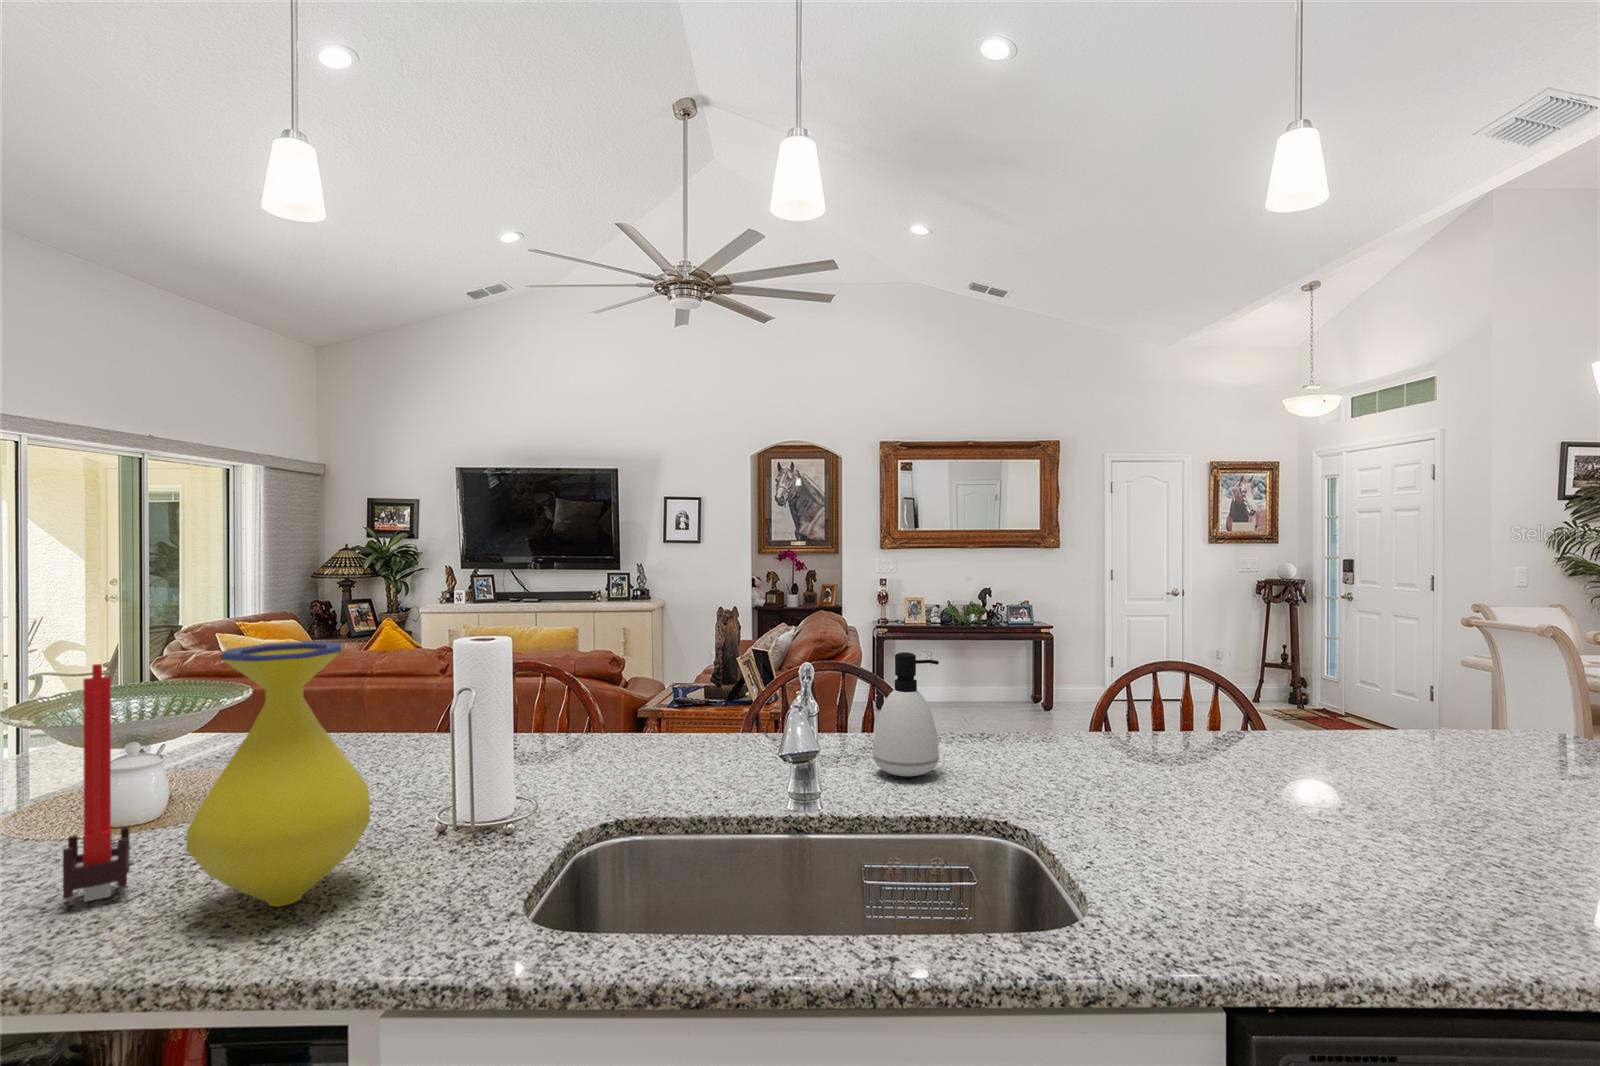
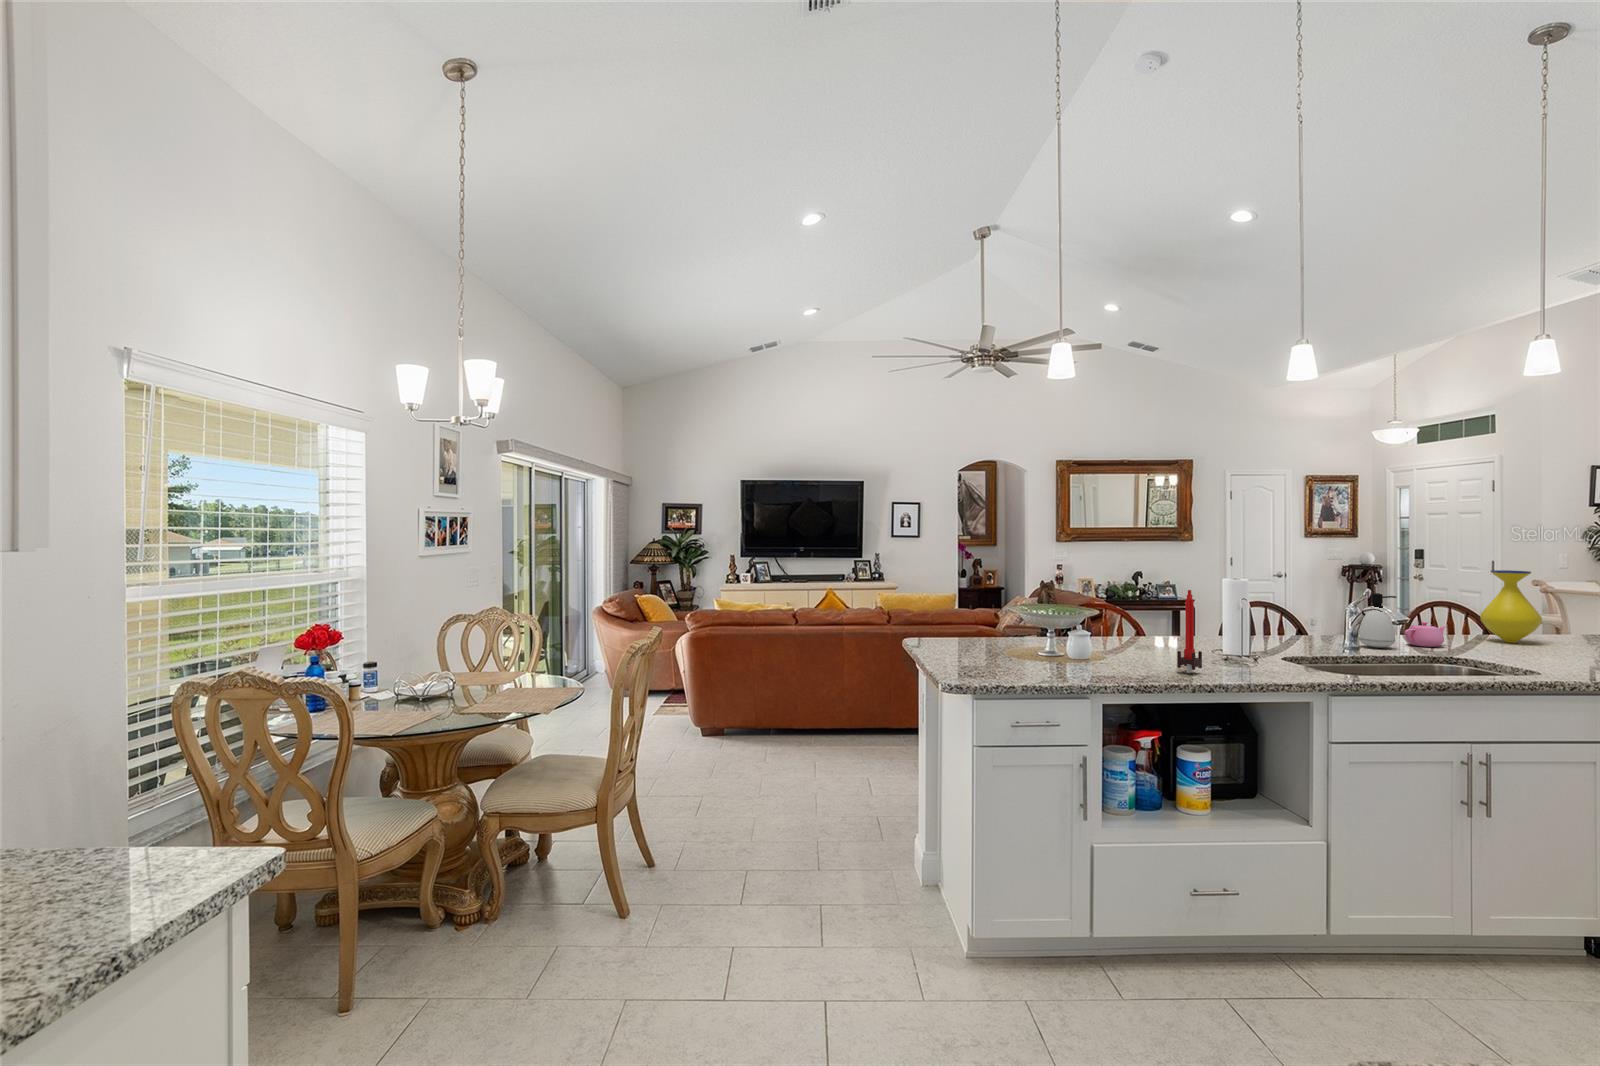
vase: present [187,641,370,907] -> present [1480,570,1542,643]
teapot: none [977,715,1079,774] -> present [1404,622,1446,647]

